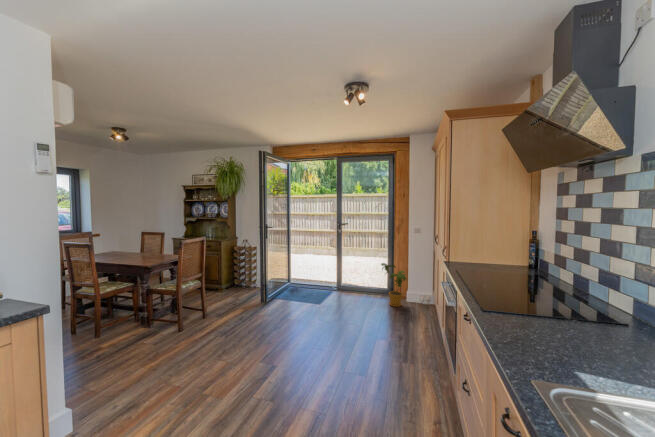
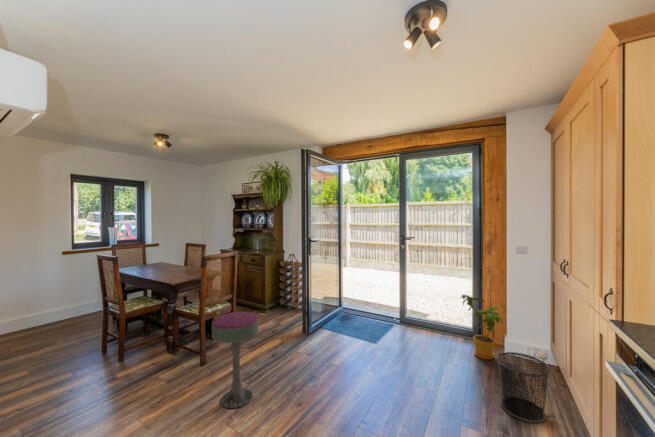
bar stool: none [202,282,238,353] -> present [212,312,258,408]
waste bin: none [403,296,433,335] -> present [497,352,551,422]

